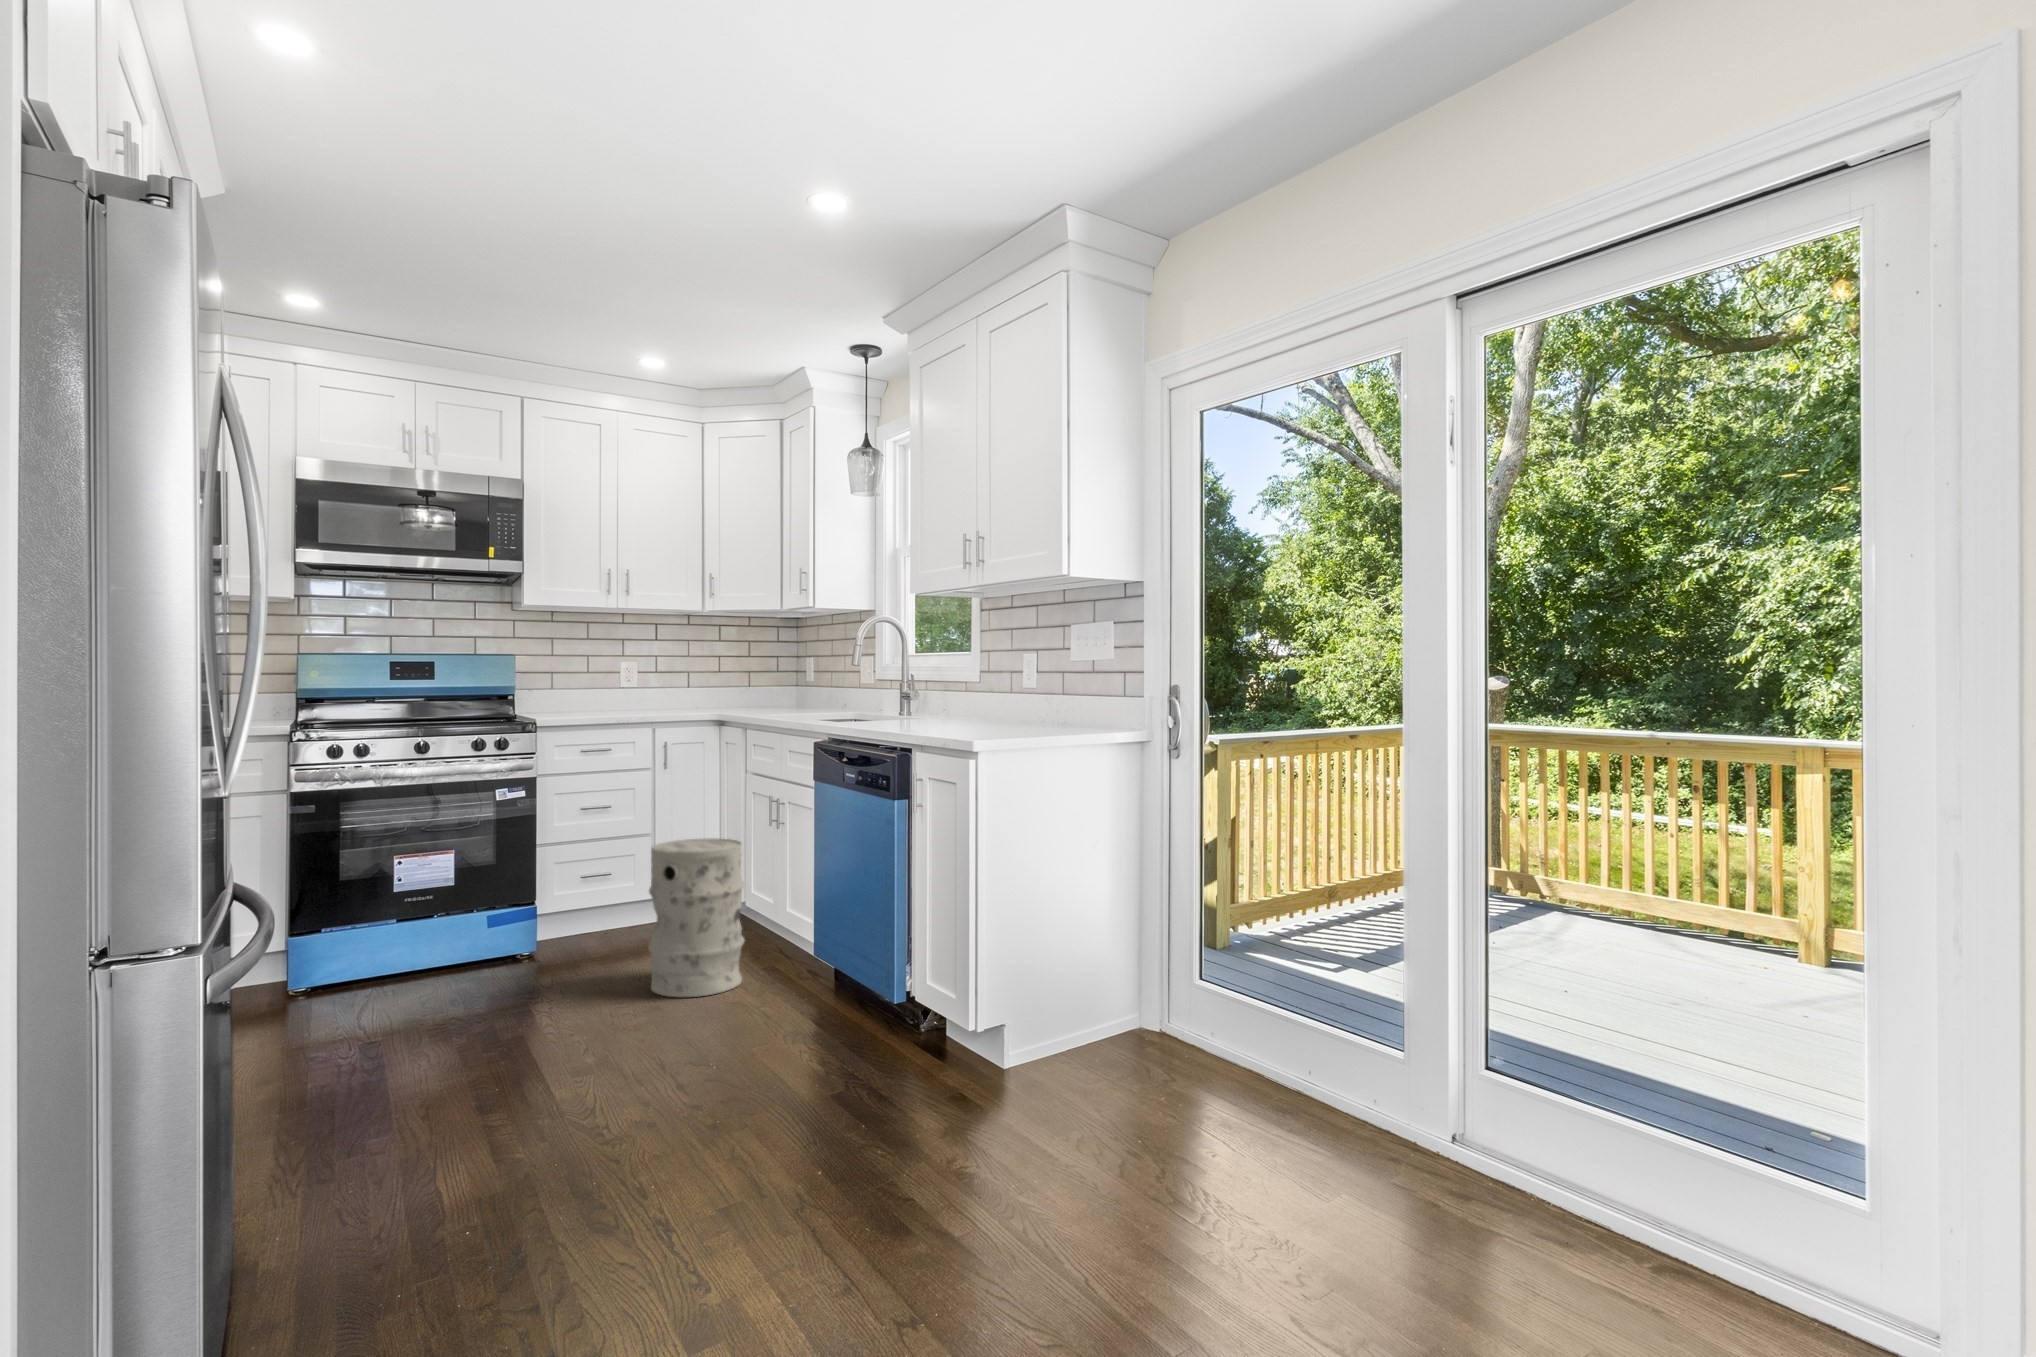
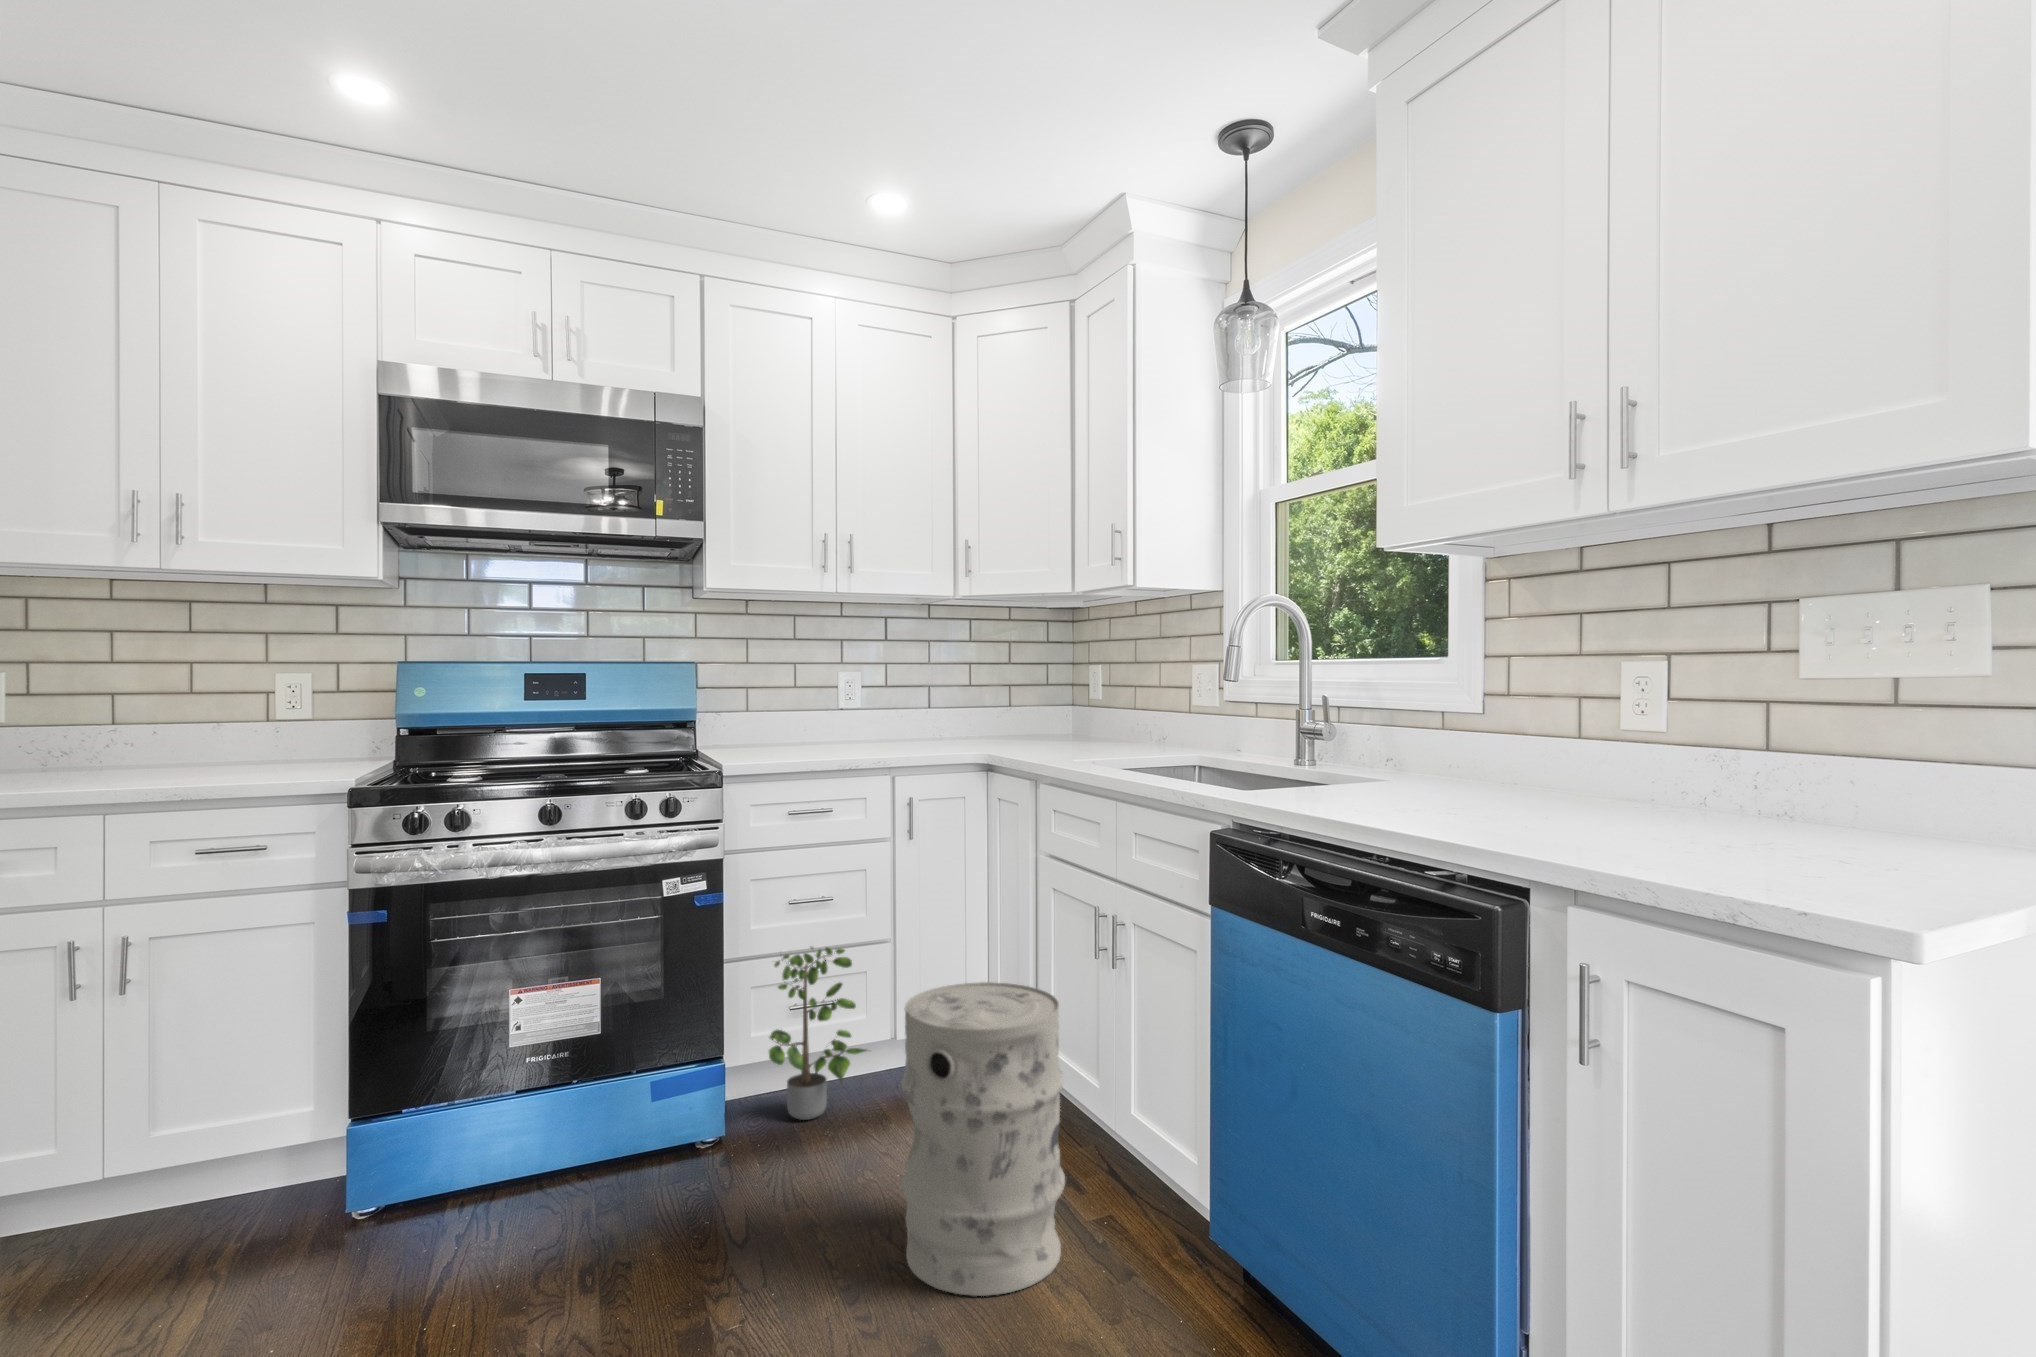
potted plant: none [565,833,636,945] -> present [769,947,867,1120]

